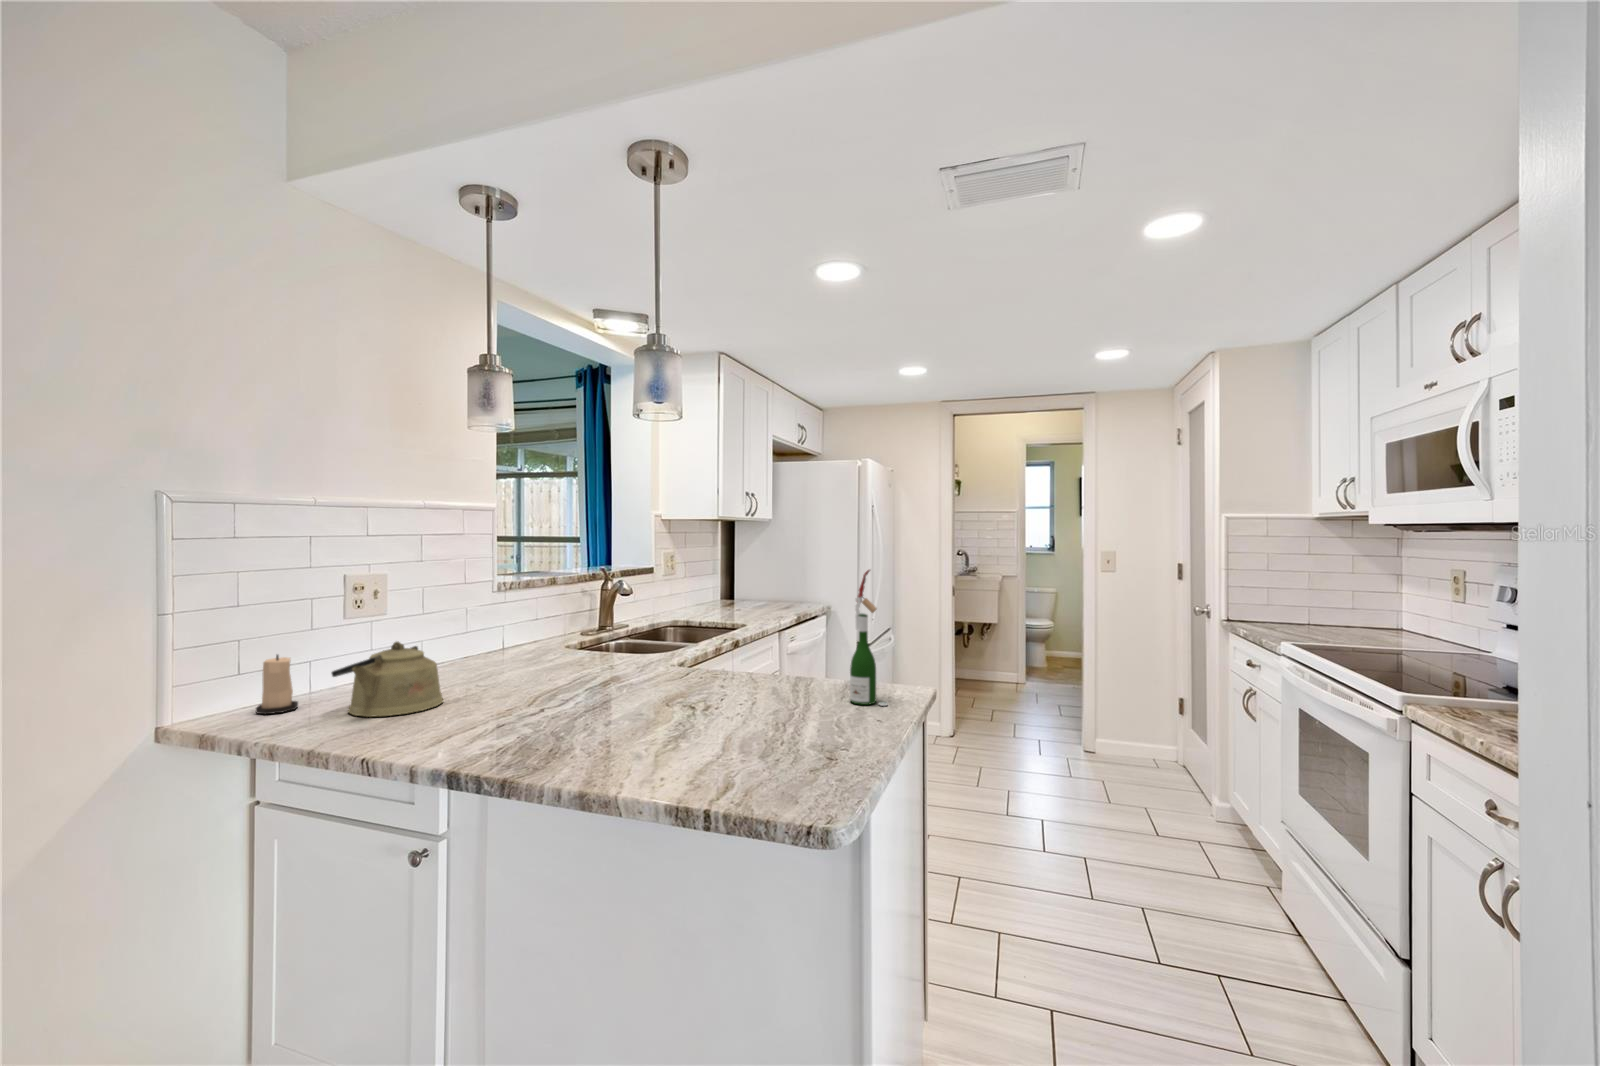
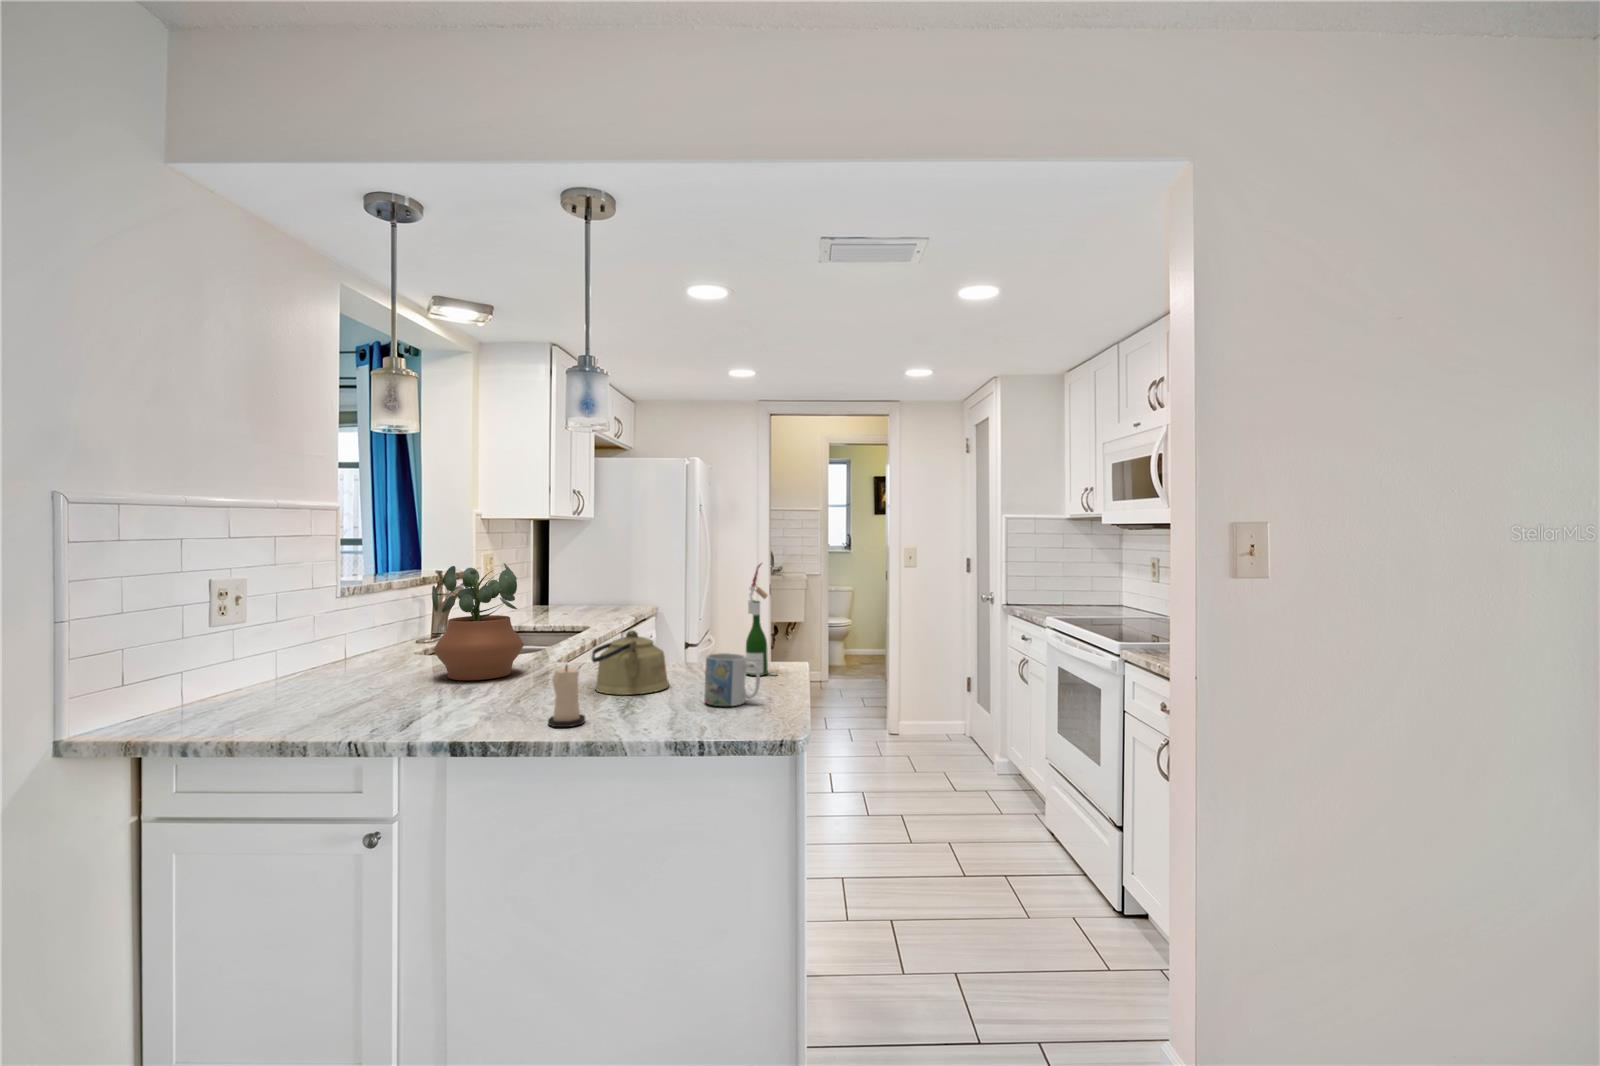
potted plant: none [533,563,628,685] -> present [432,563,524,680]
kettle: present [332,642,443,717] -> present [591,630,669,695]
candle: present [256,655,298,714] -> present [548,665,585,727]
mug: none [766,682,832,752] -> present [704,653,760,706]

